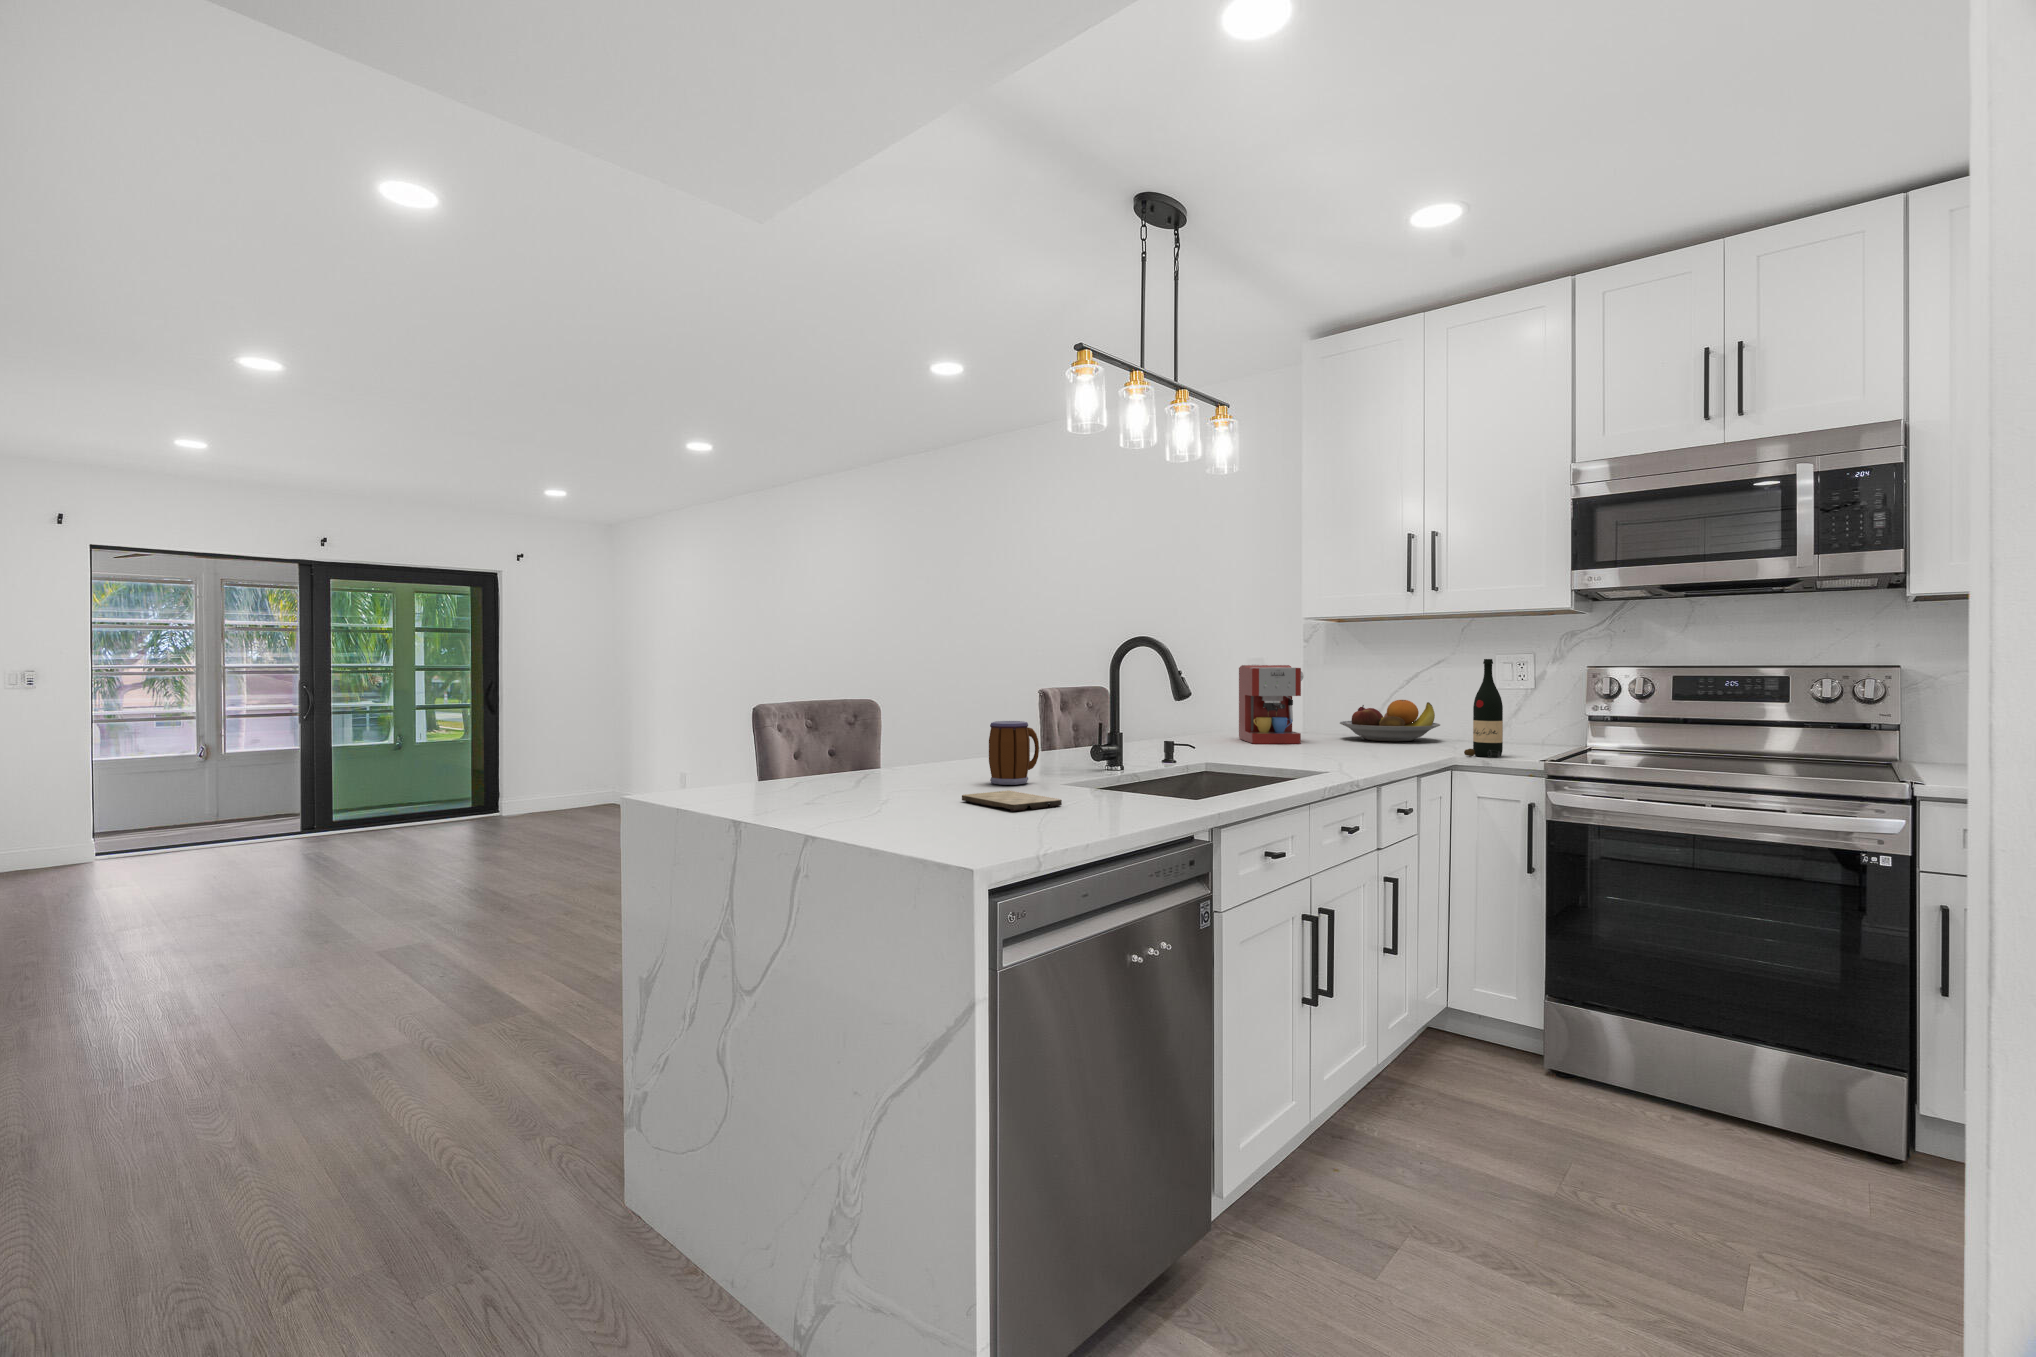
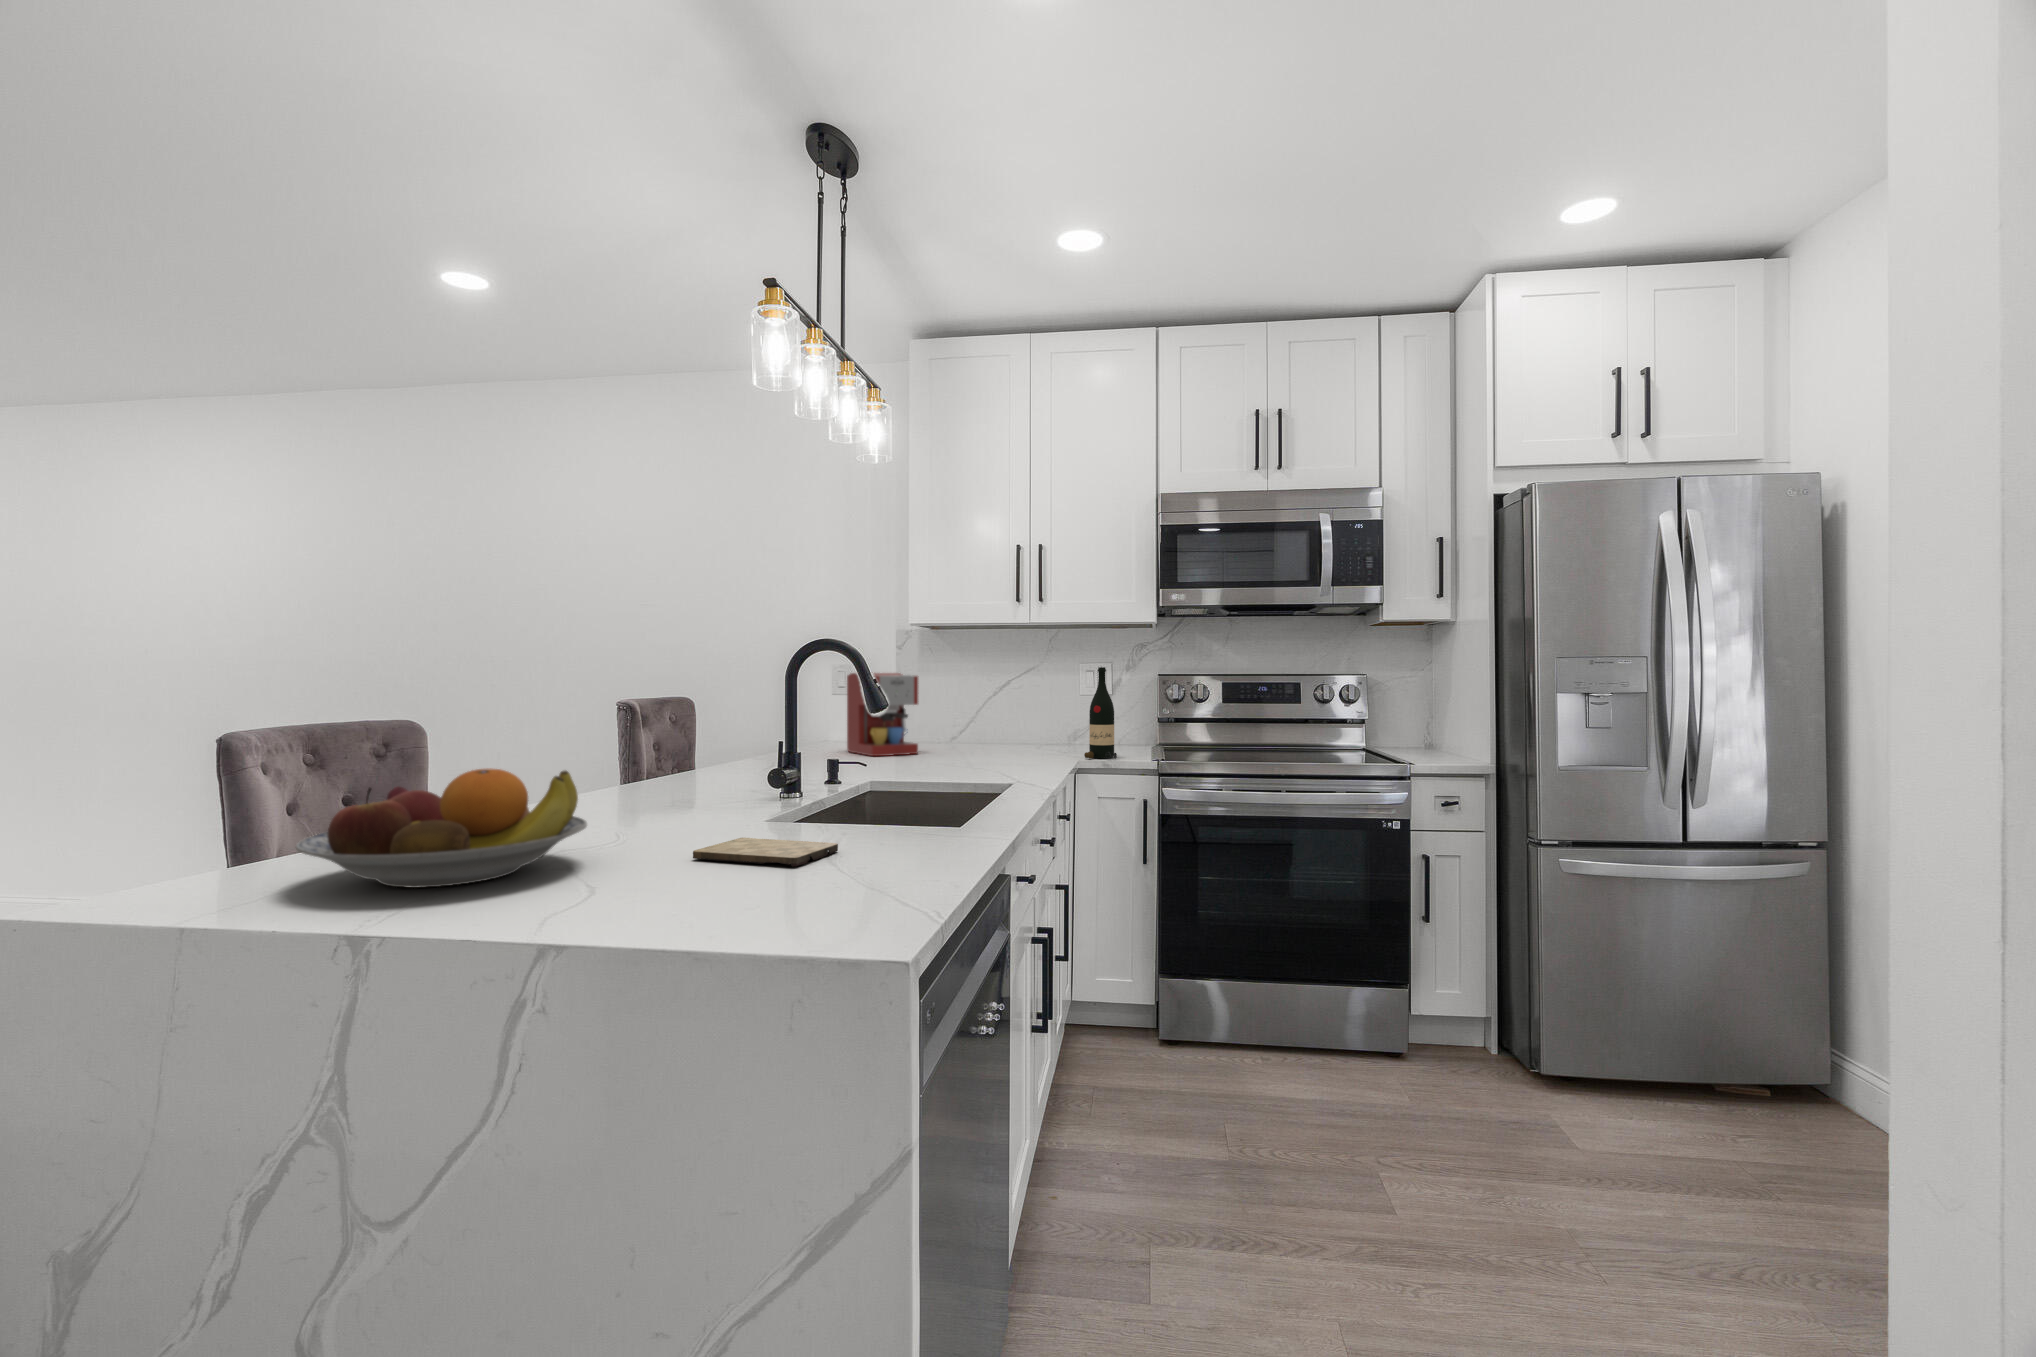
fruit bowl: present [1340,700,1440,741] -> present [296,769,587,888]
mug: present [989,721,1039,785] -> none [674,744,740,829]

